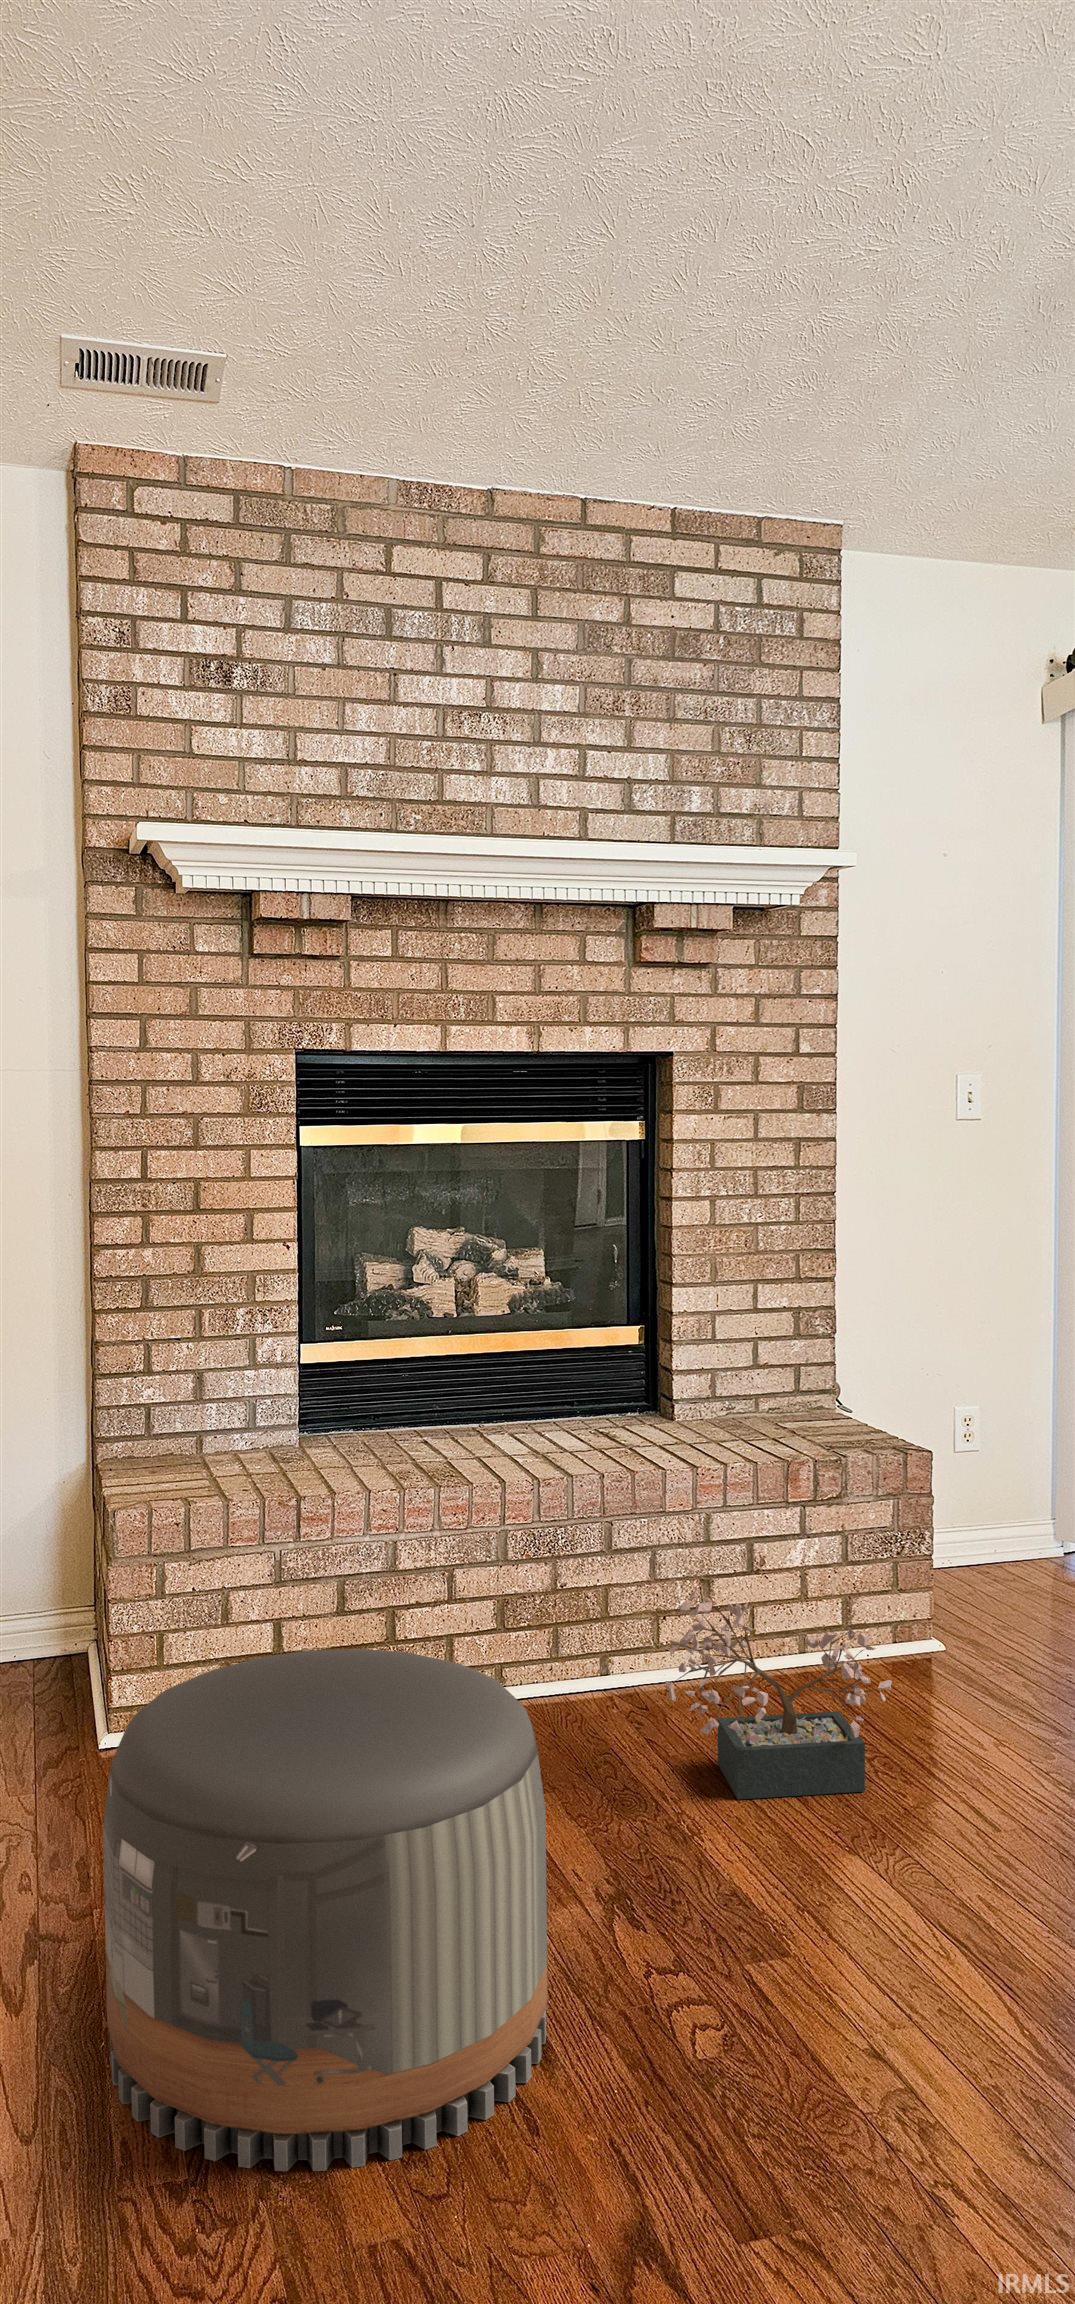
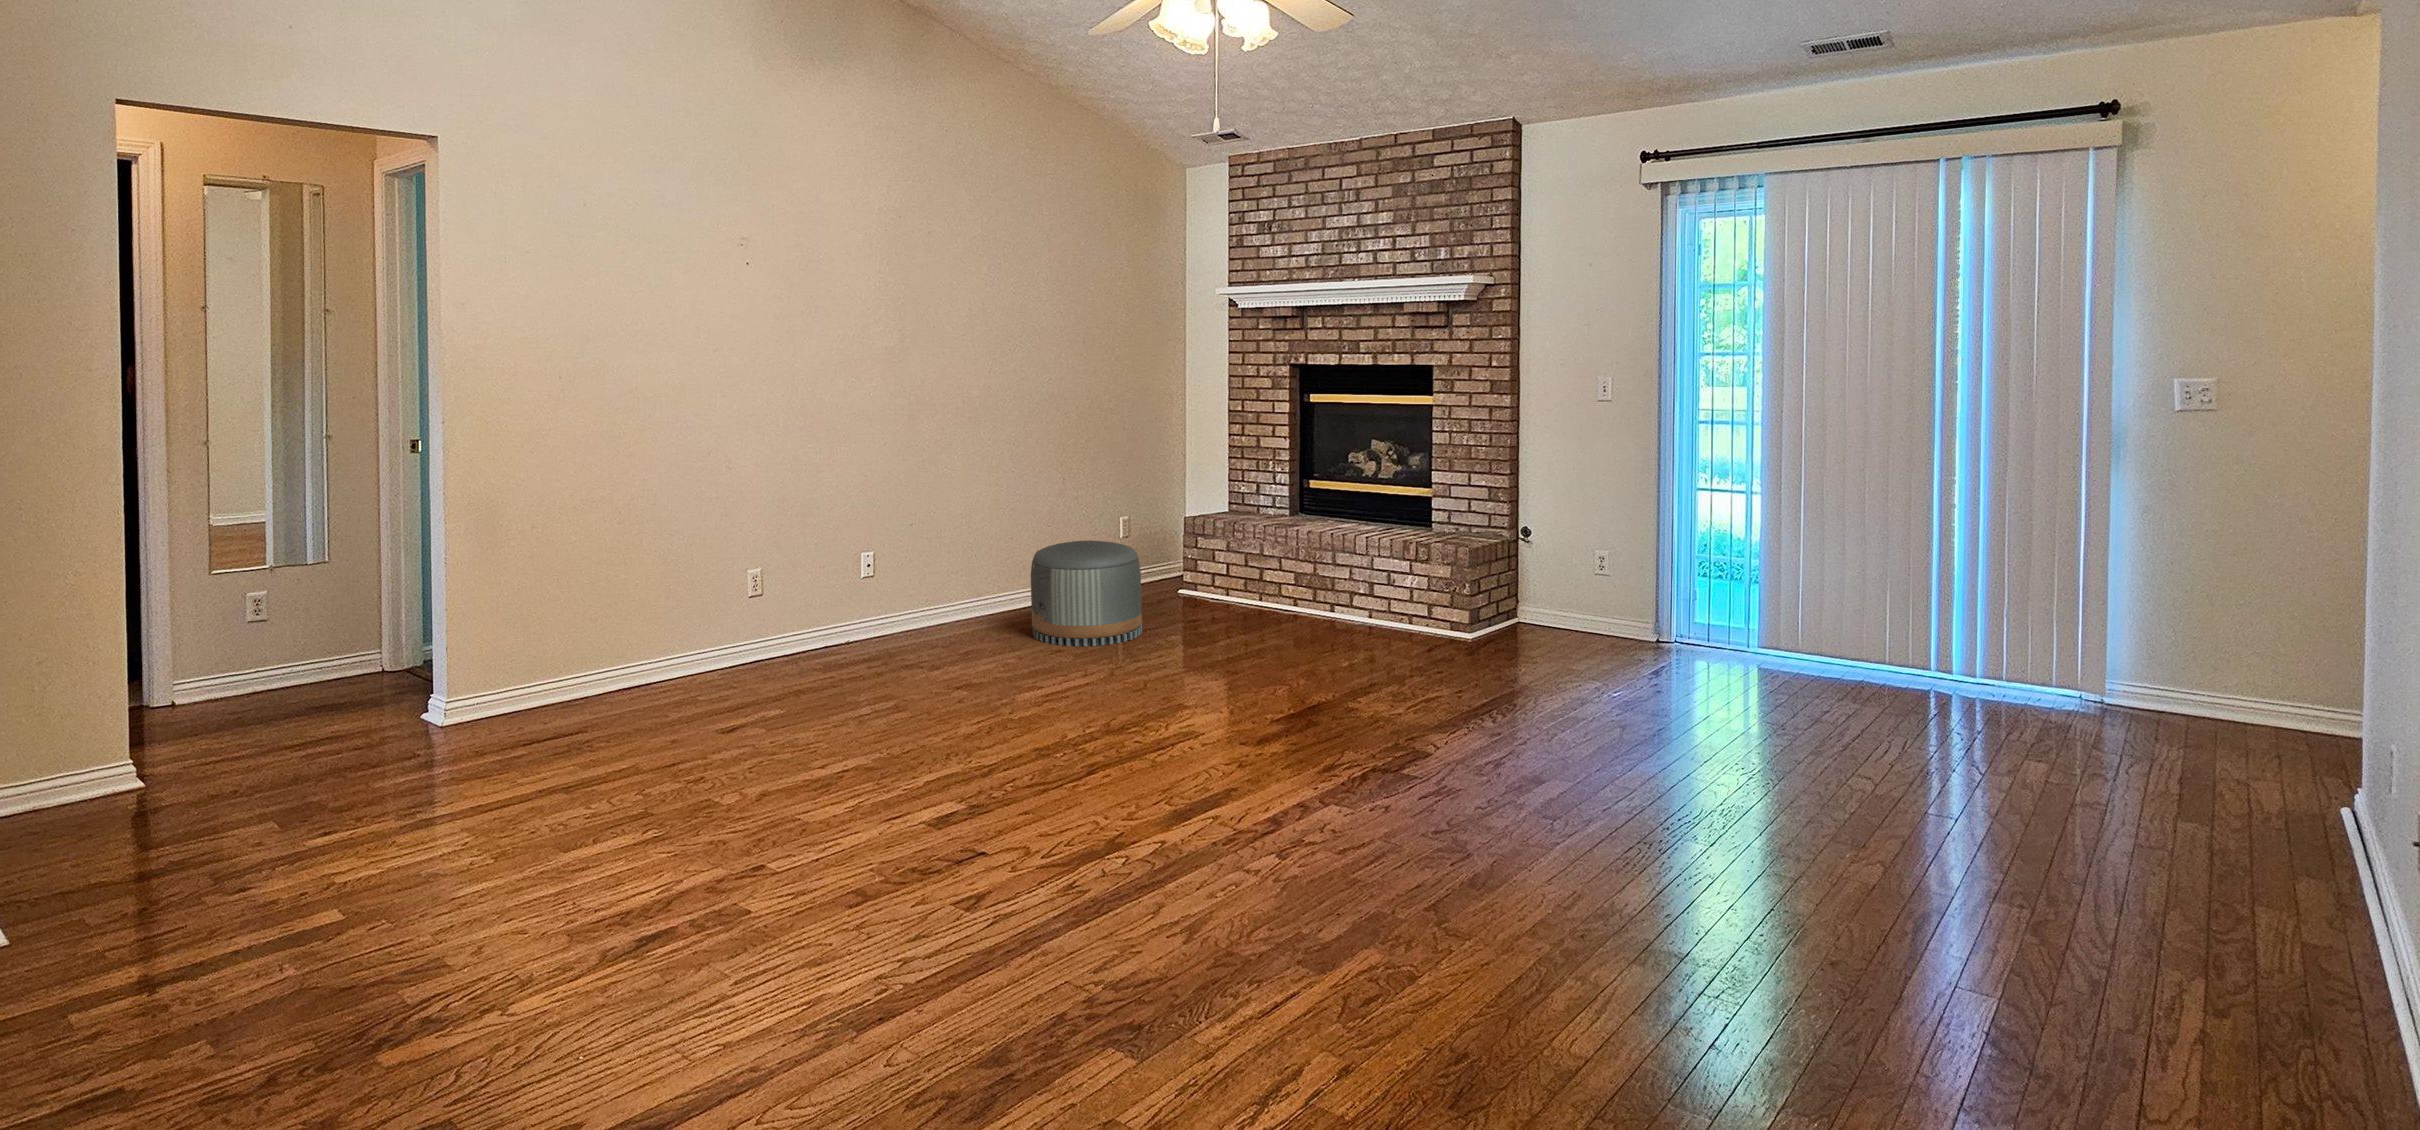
decorative plant: present [665,1591,892,1799] -> none [1256,569,1336,645]

